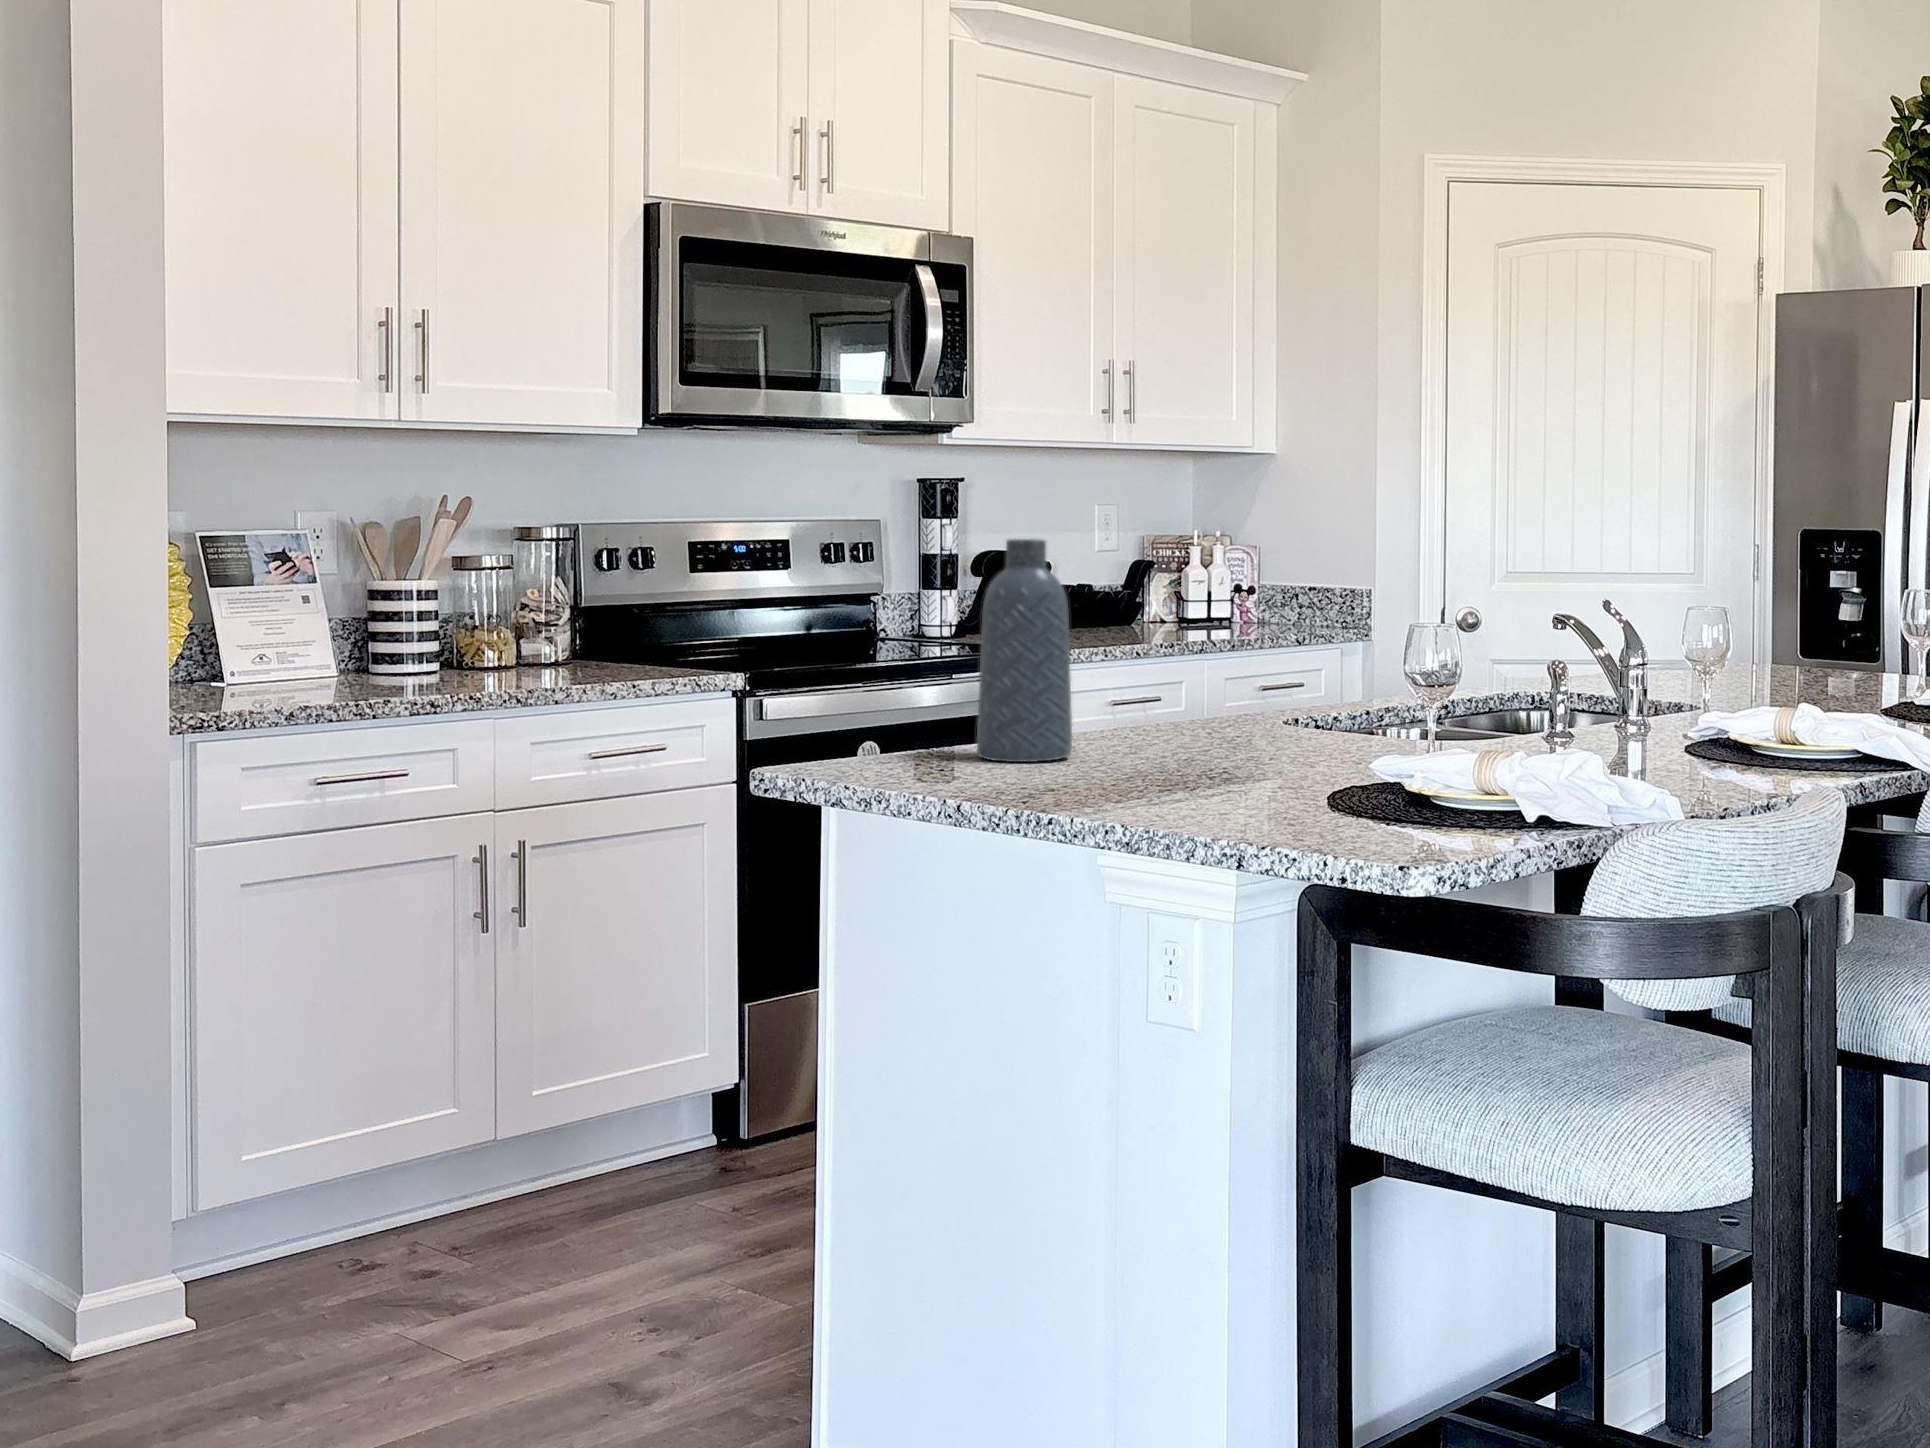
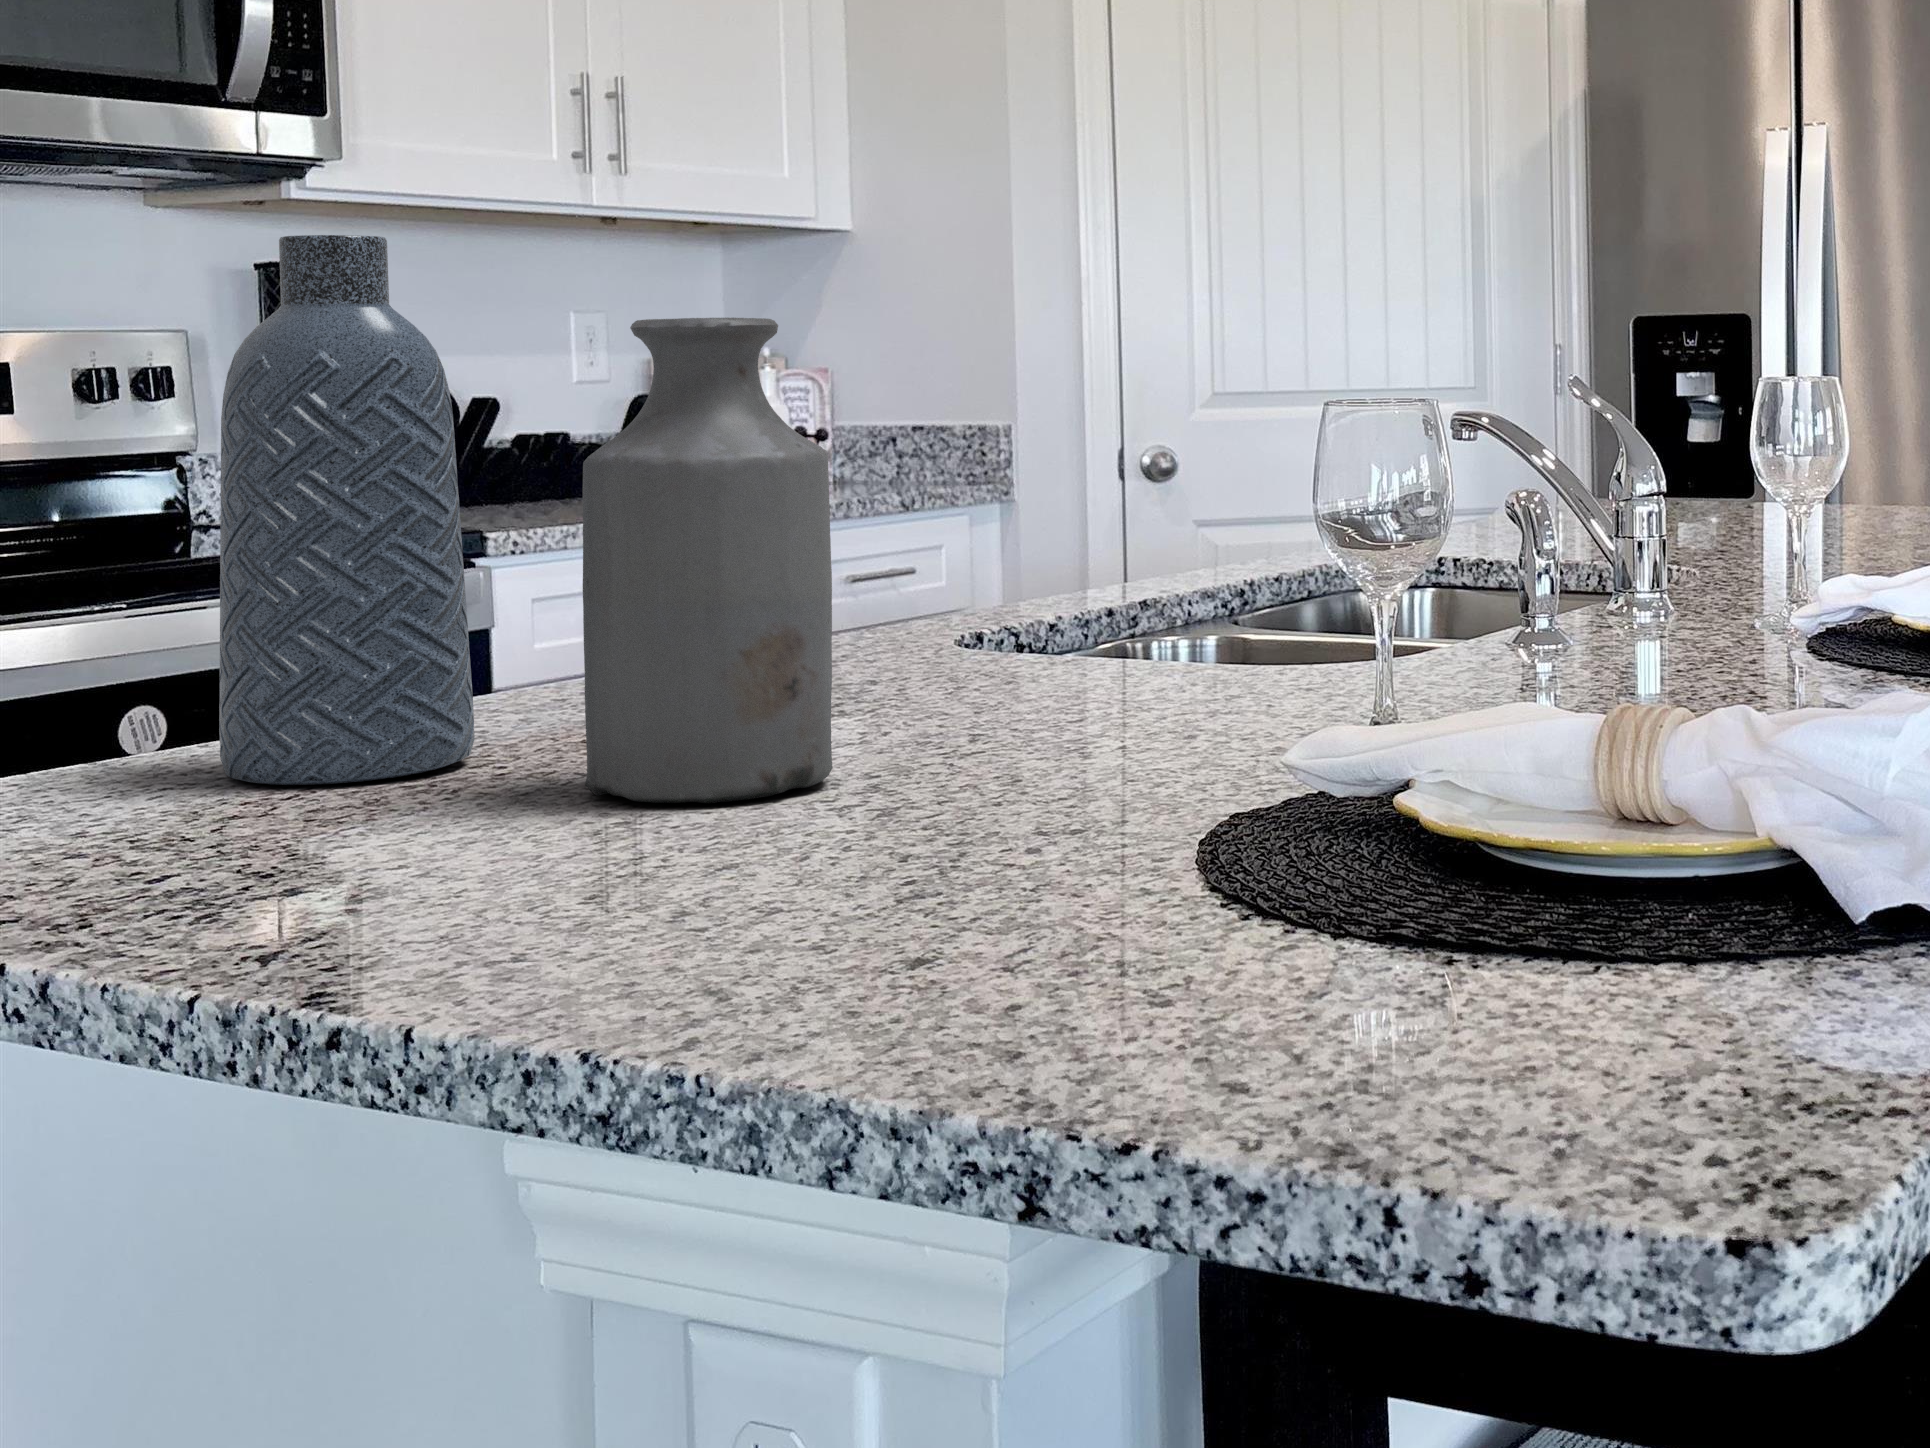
bottle: none [1117,581,1215,775] -> present [583,318,833,803]

